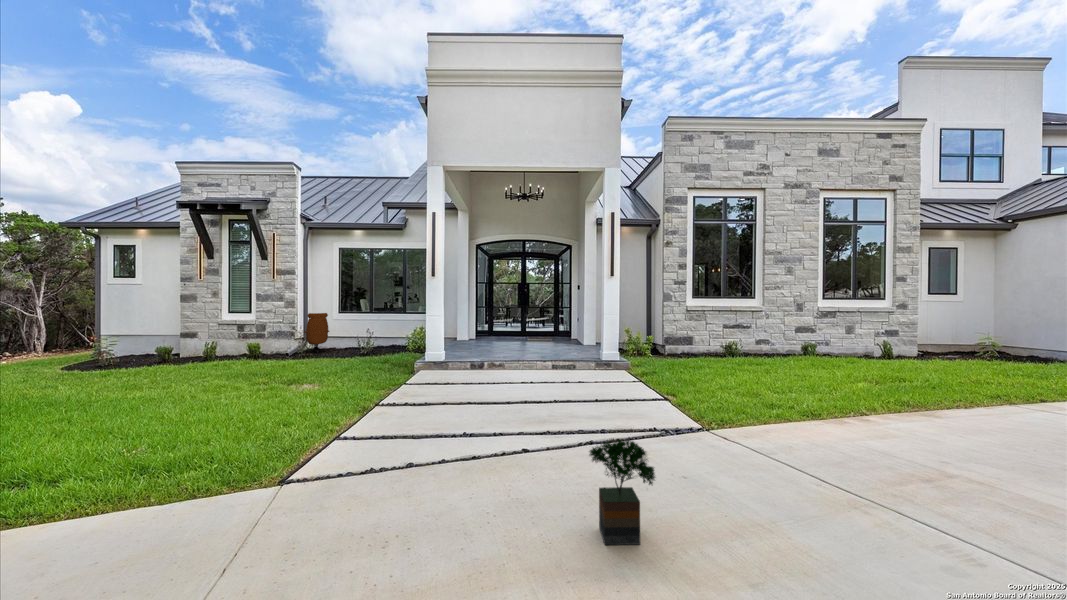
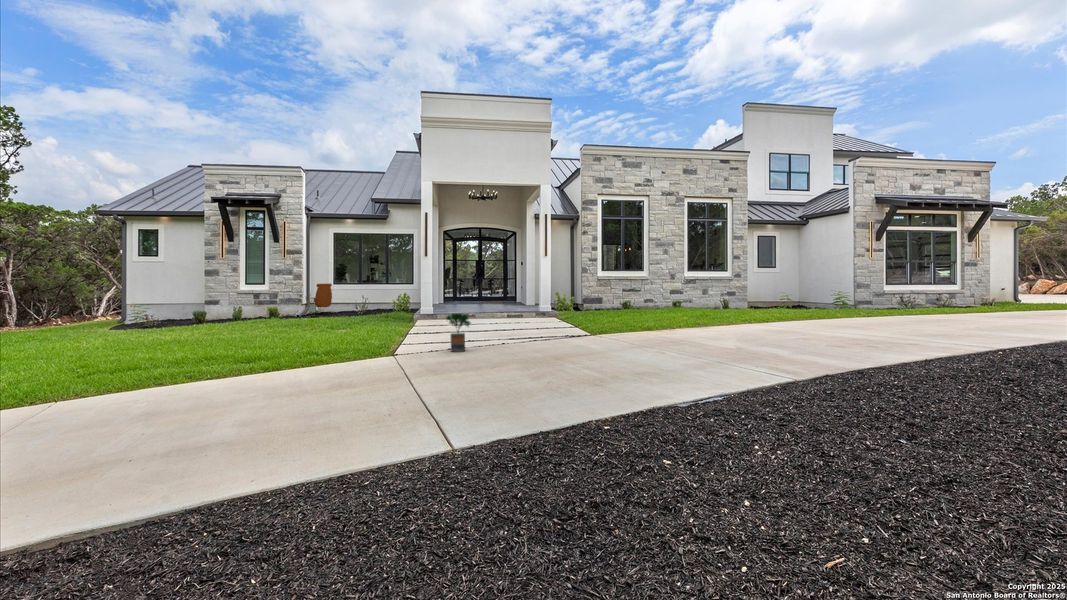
potted tree: present [589,440,655,545] -> present [446,313,471,352]

